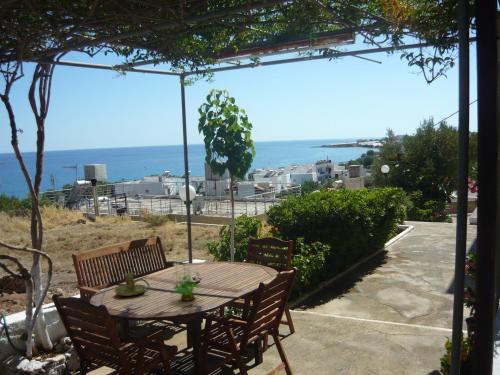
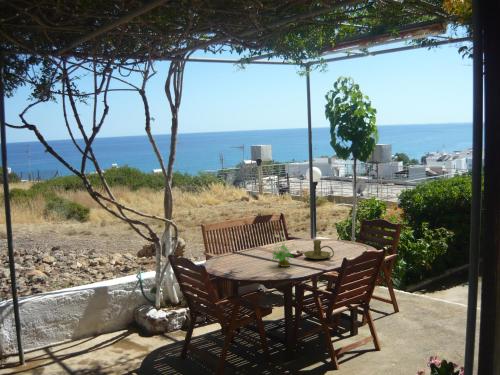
candle holder: present [115,273,149,296] -> present [304,240,334,259]

